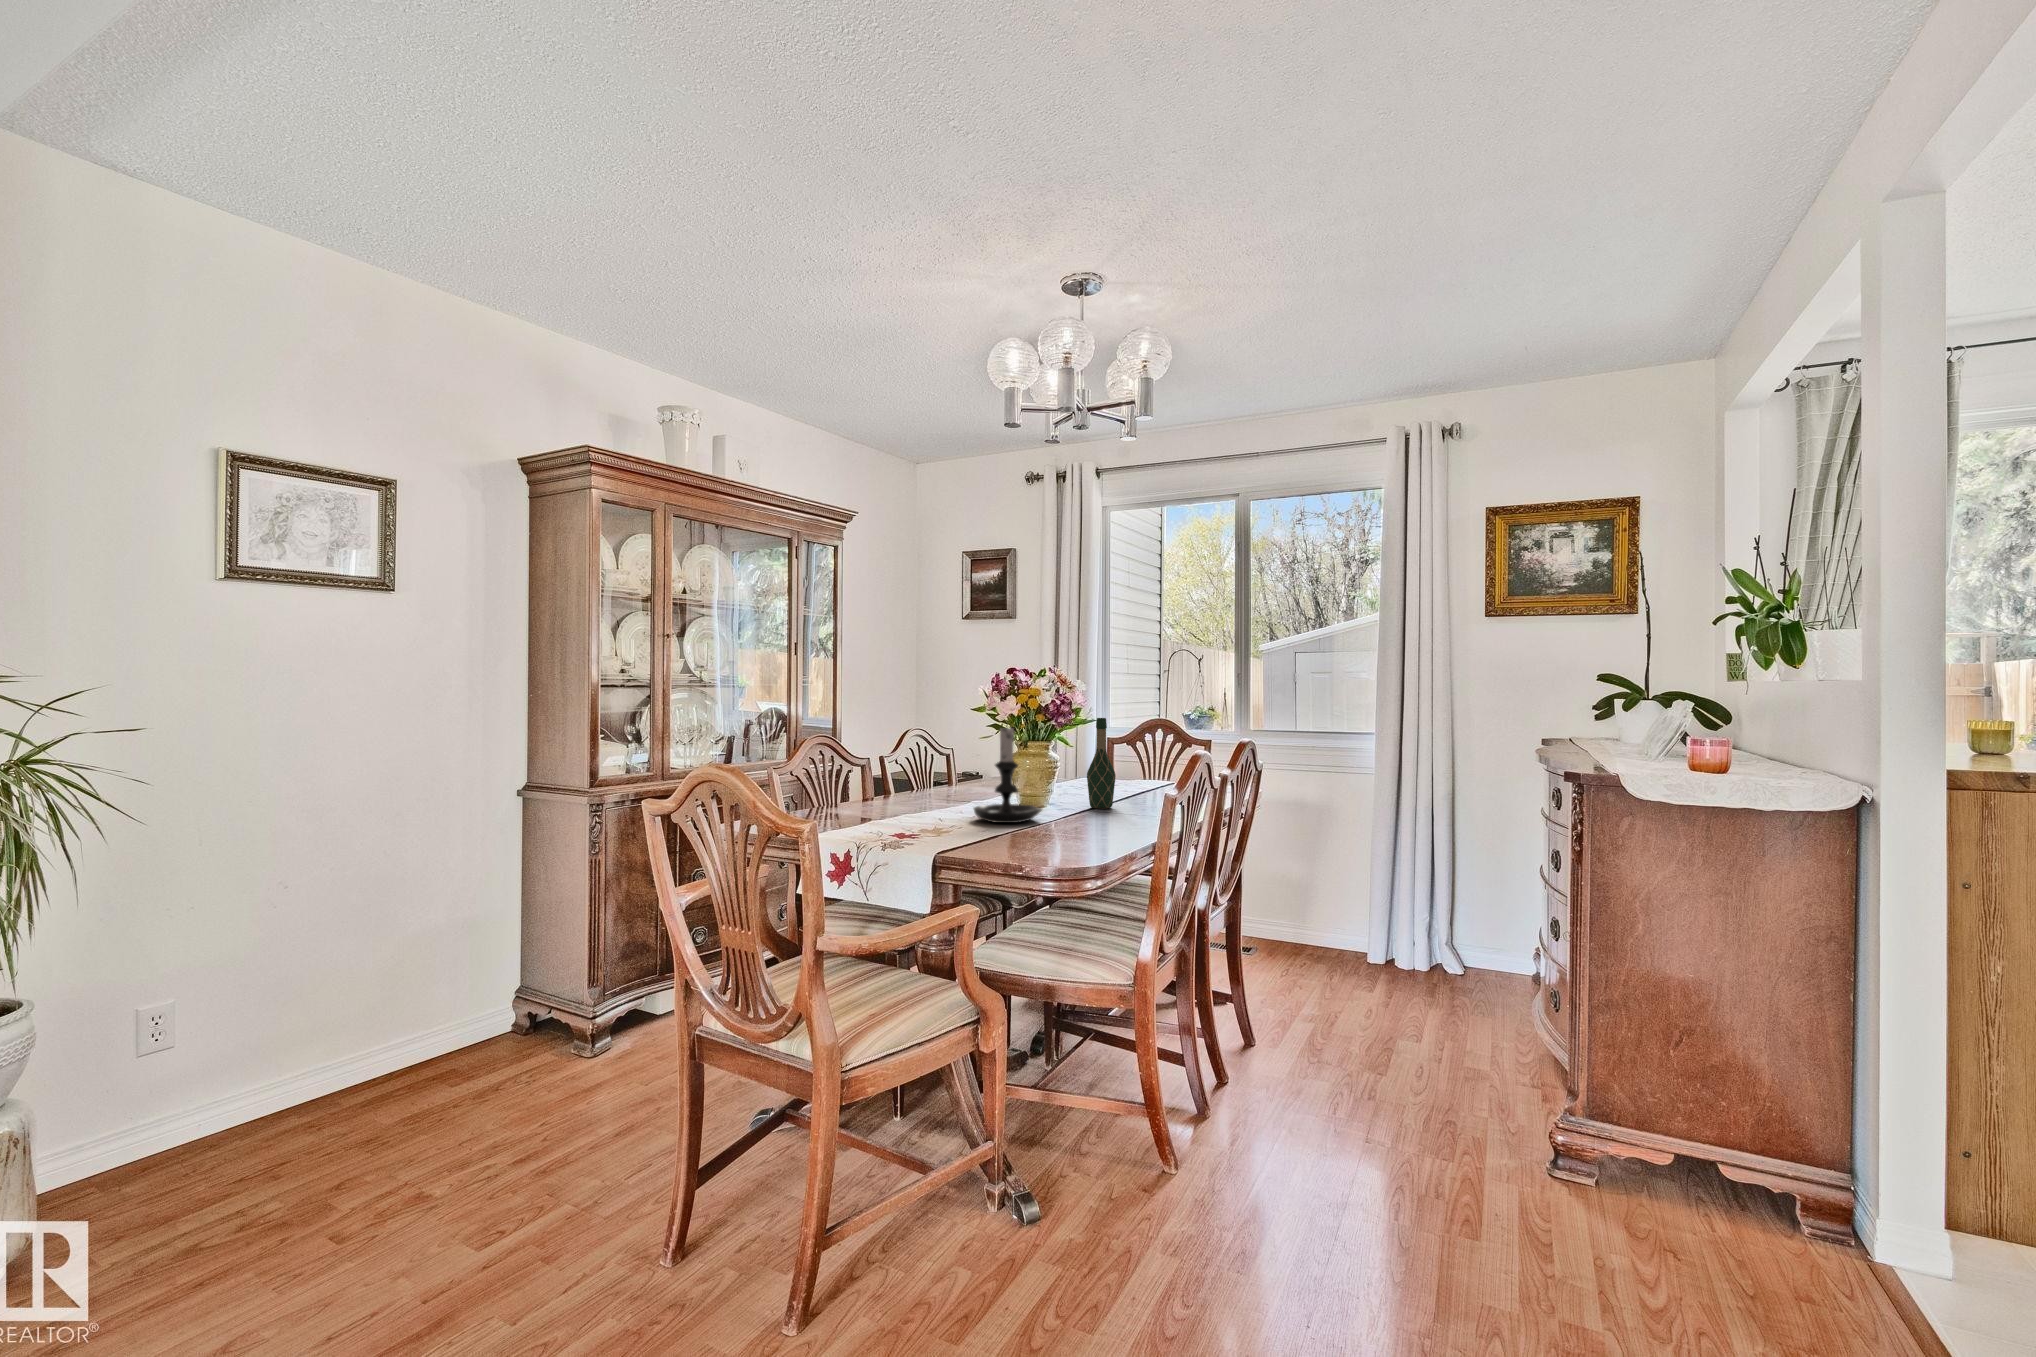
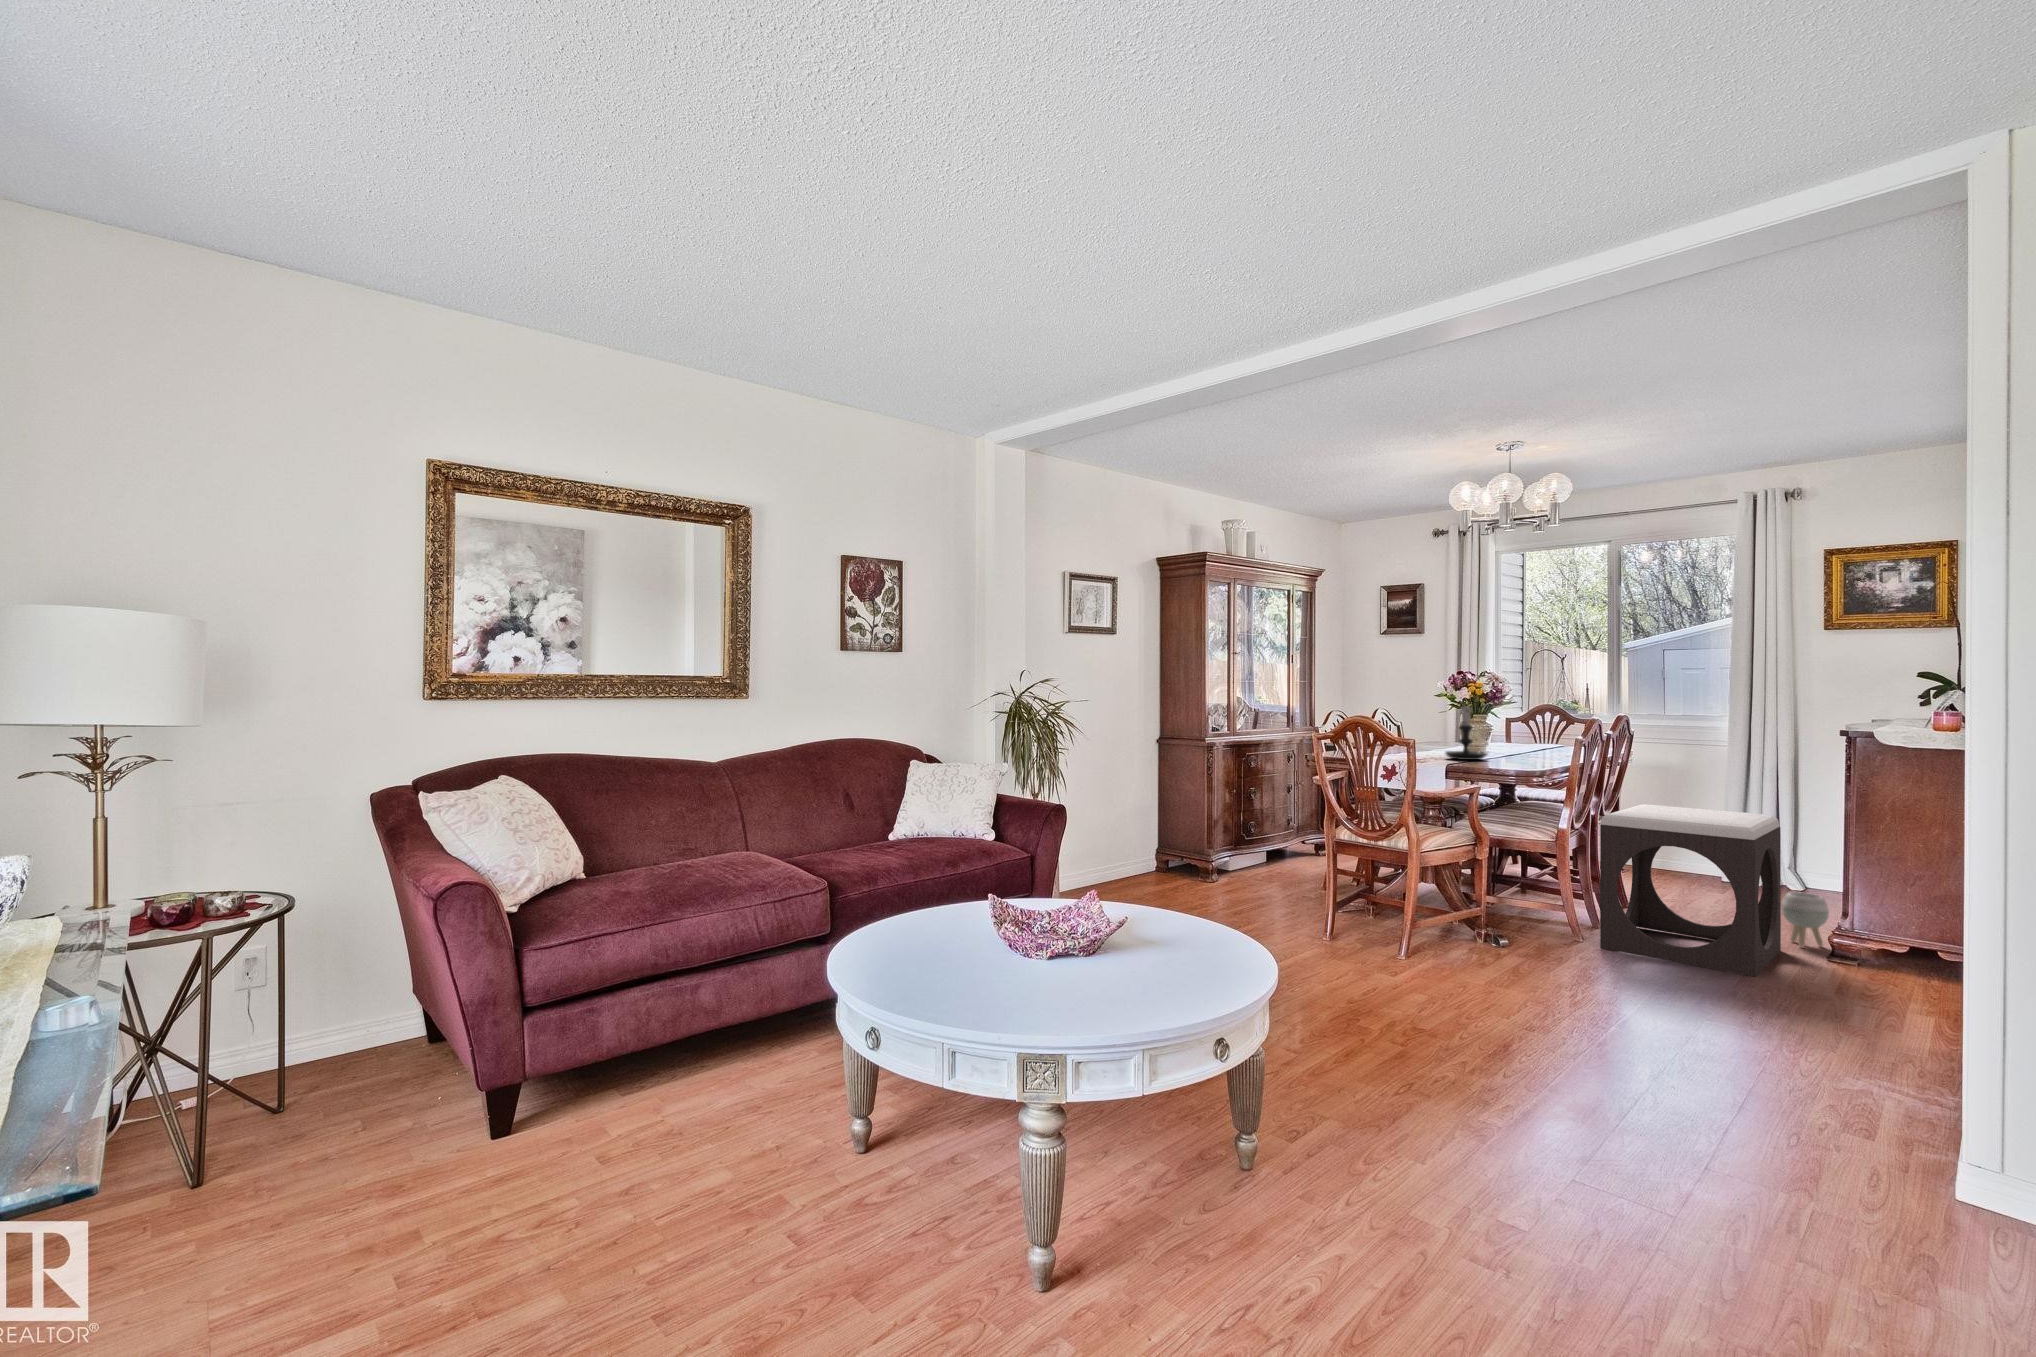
wine bottle: present [1087,718,1116,809] -> none [1511,702,1531,757]
footstool: none [1199,898,1478,1277] -> present [1600,804,1781,977]
planter: none [1473,1037,1541,1139] -> present [1782,892,1829,947]

